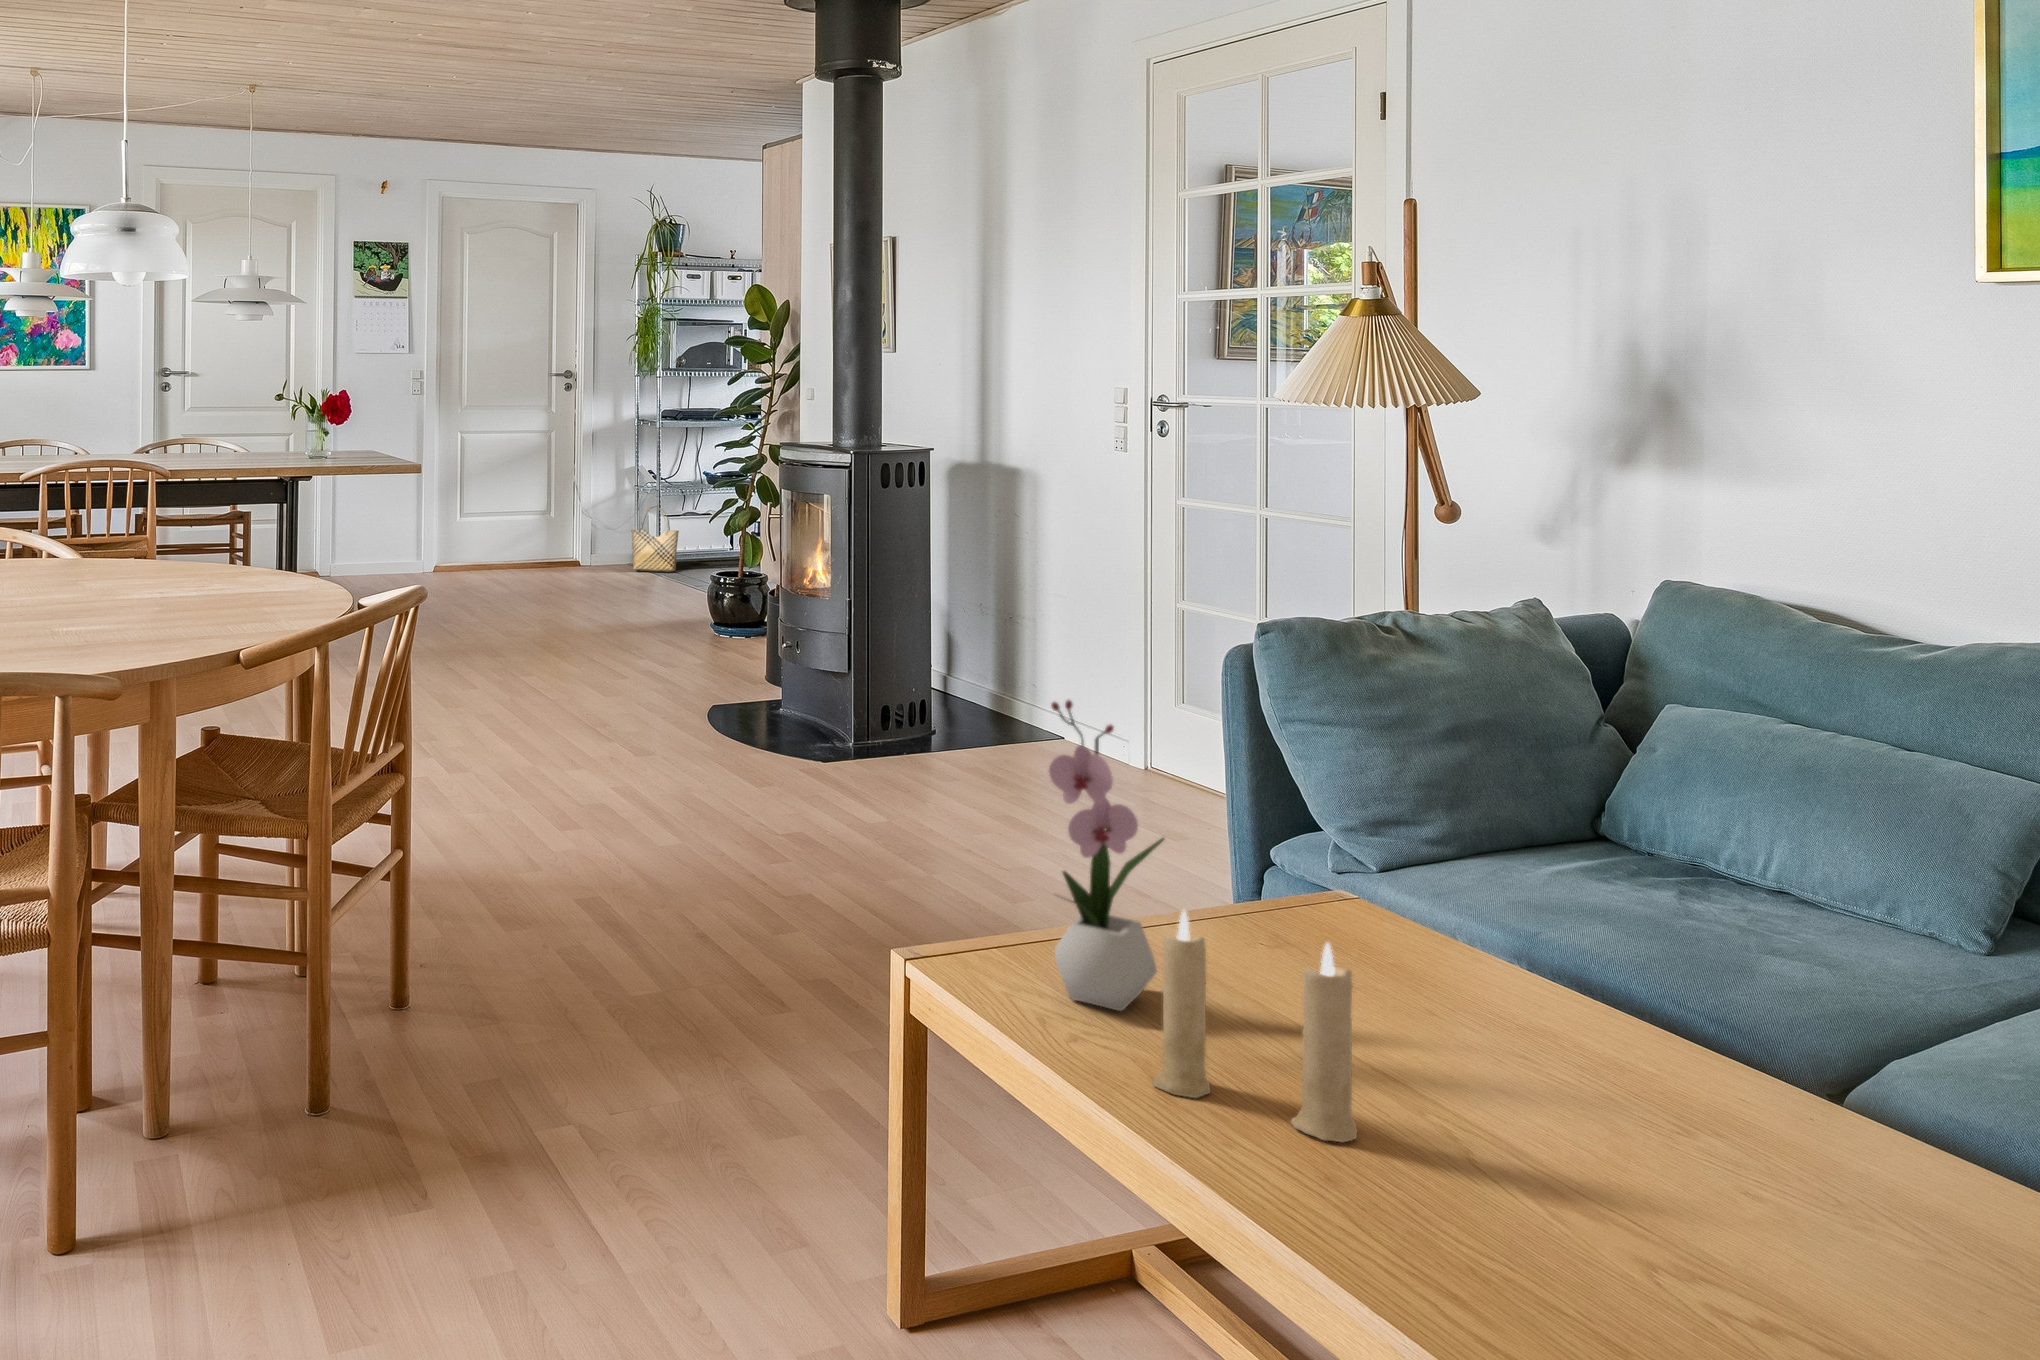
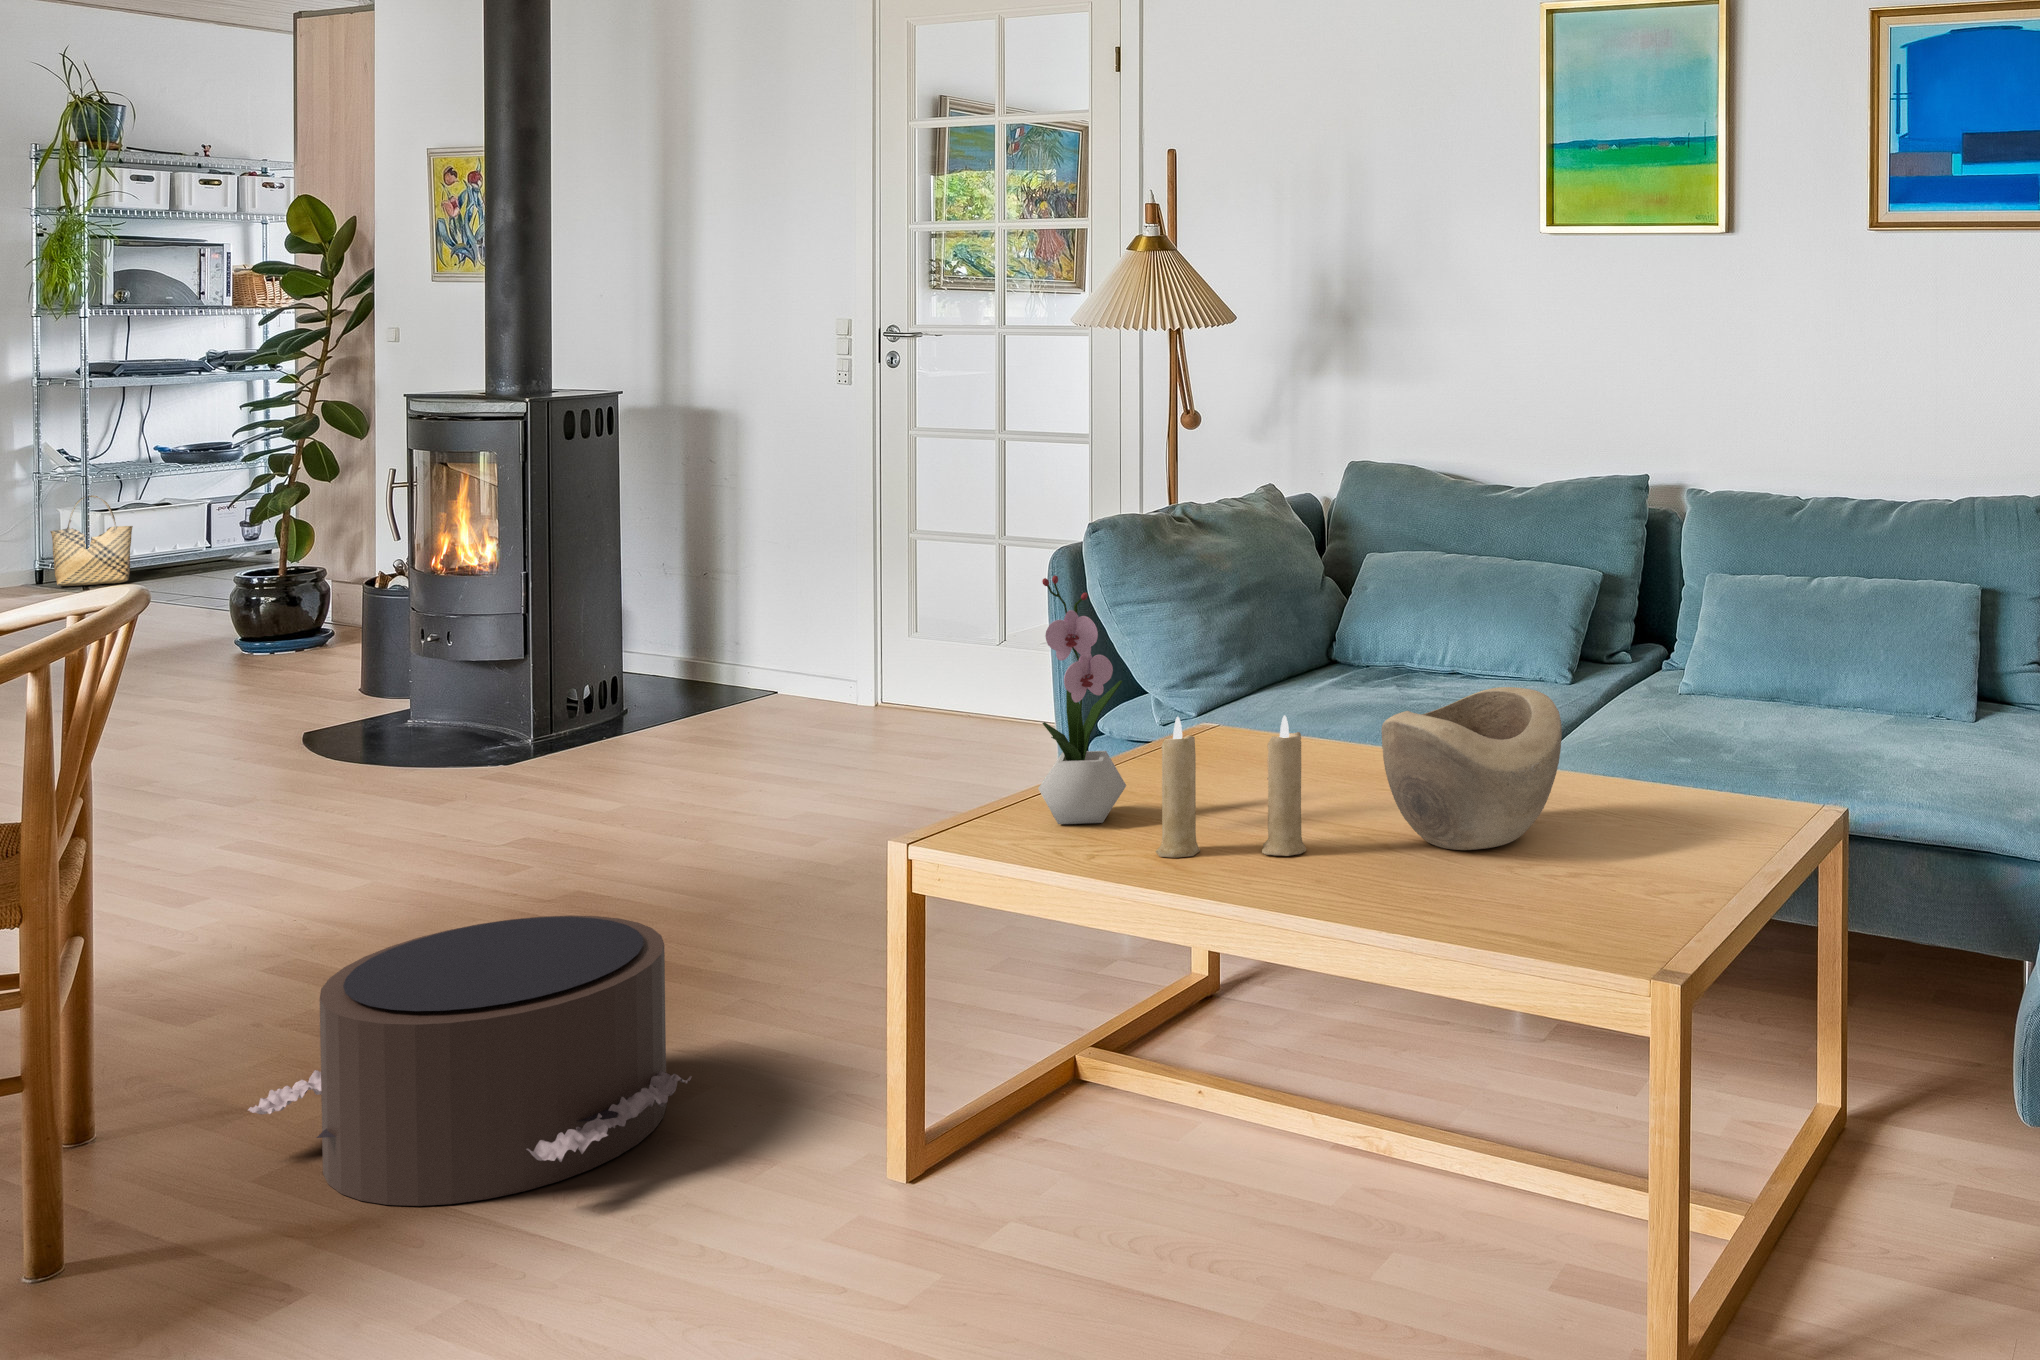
pouf: none [402,939,717,1224] -> present [248,915,691,1206]
decorative bowl: none [1484,969,1812,1232] -> present [1381,687,1562,850]

